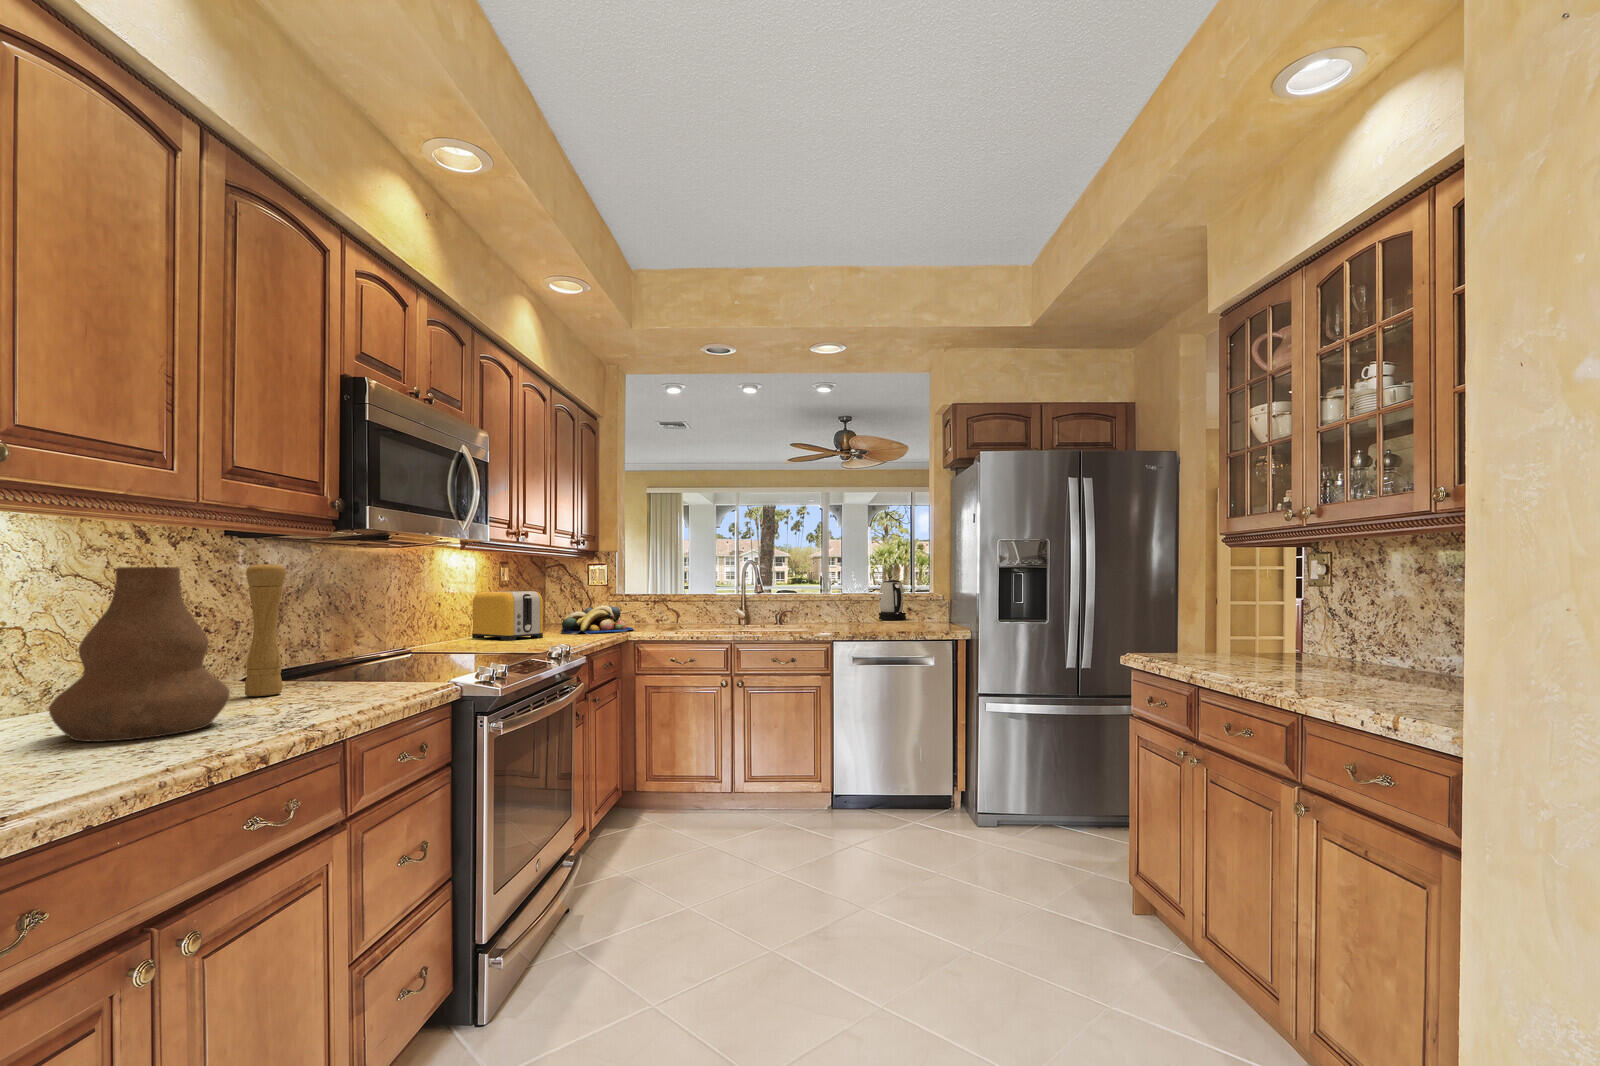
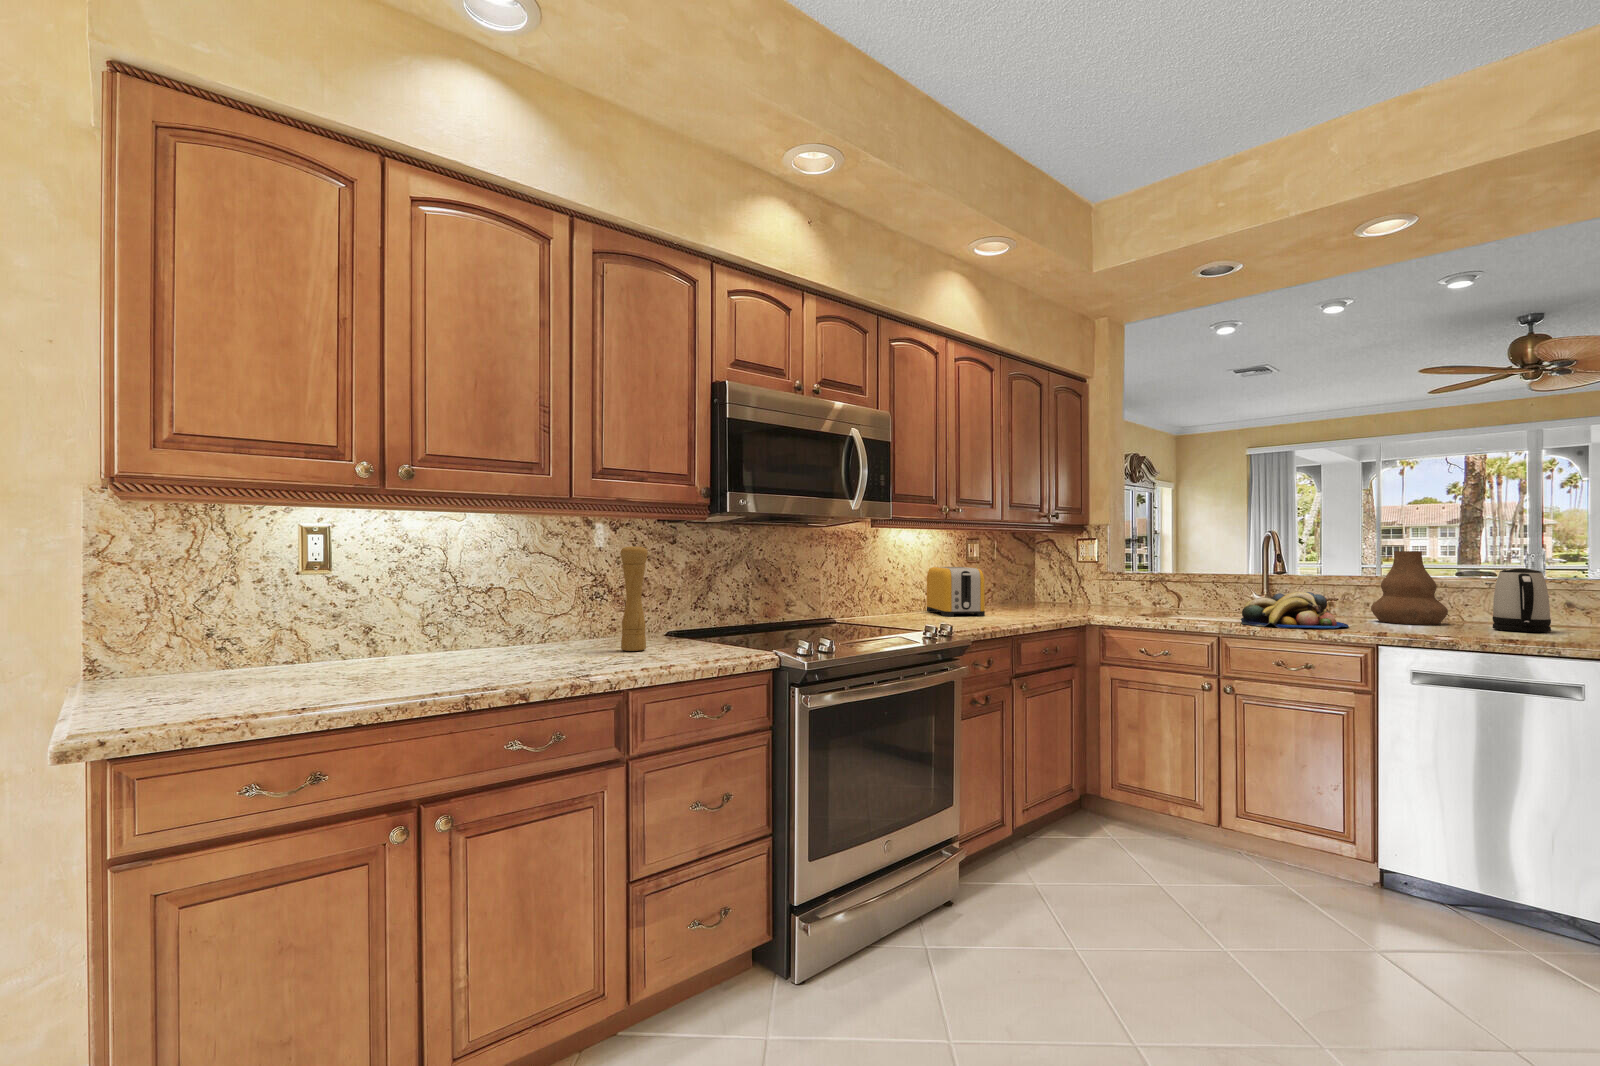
vase: present [49,567,230,742] -> present [1371,551,1448,625]
fruit bowl: present [561,605,634,634] -> present [1241,592,1349,628]

